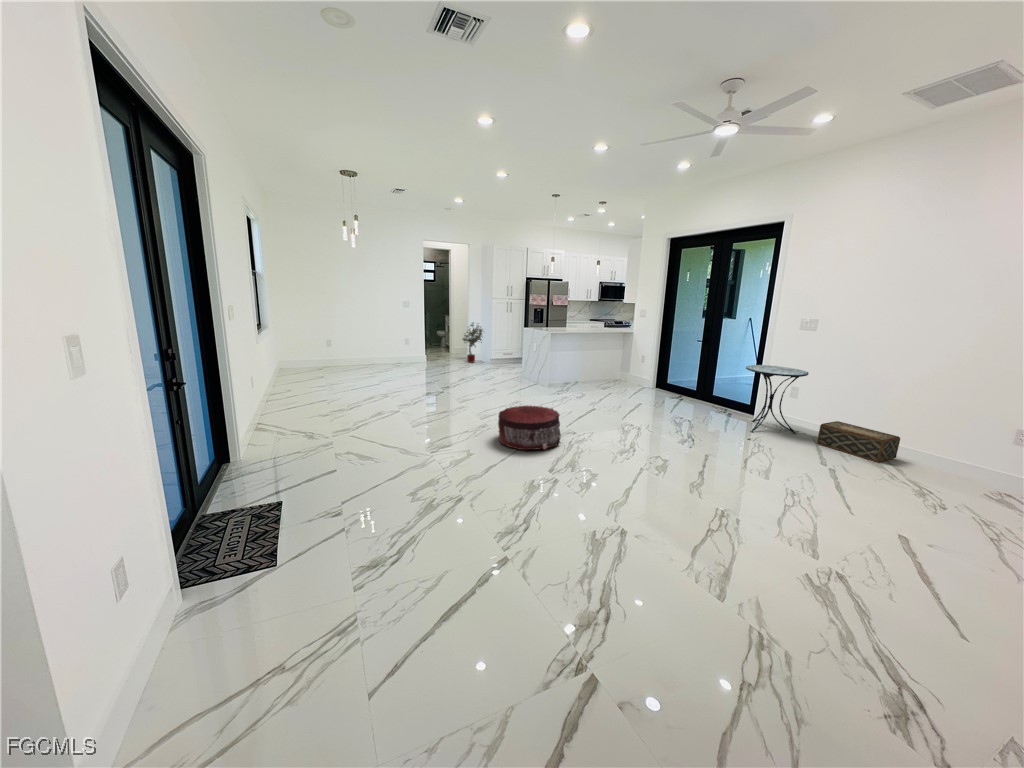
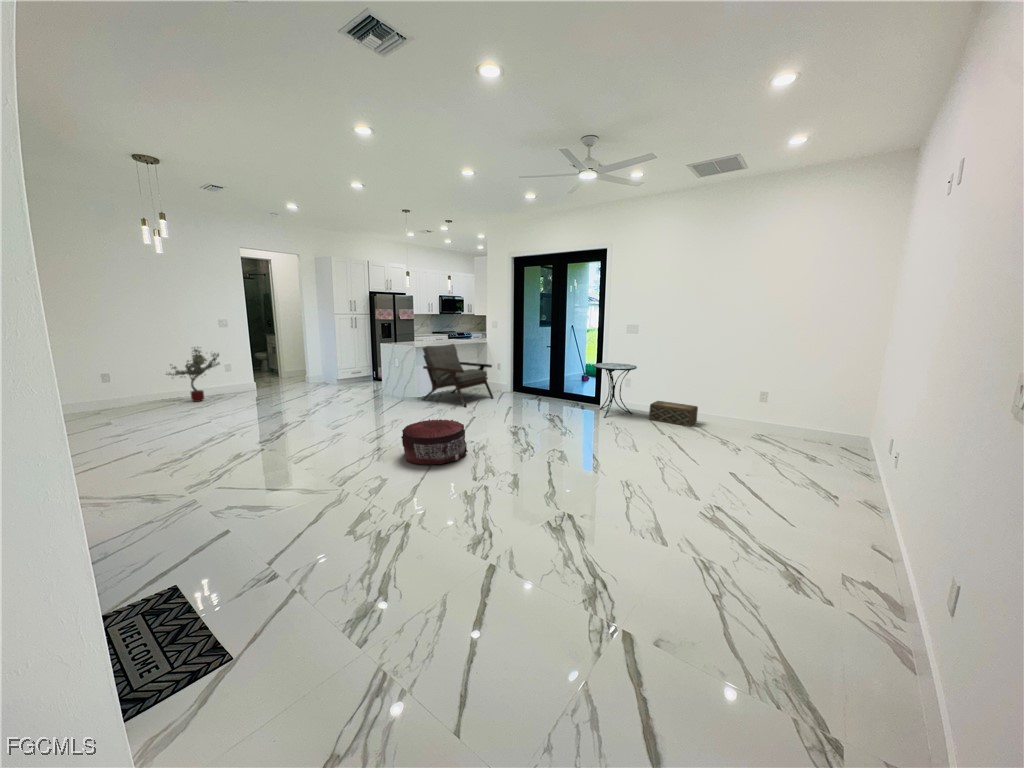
potted tree: present [463,323,483,363] -> present [166,347,220,402]
armchair: none [553,331,630,398] -> present [423,344,493,407]

